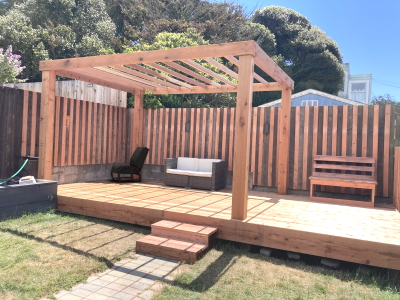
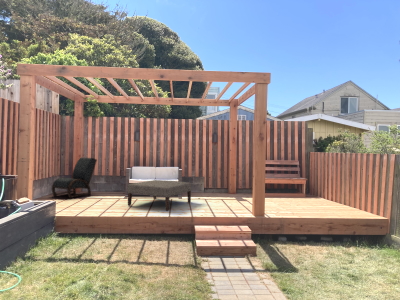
ottoman: none [151,170,216,198] -> present [127,180,191,210]

